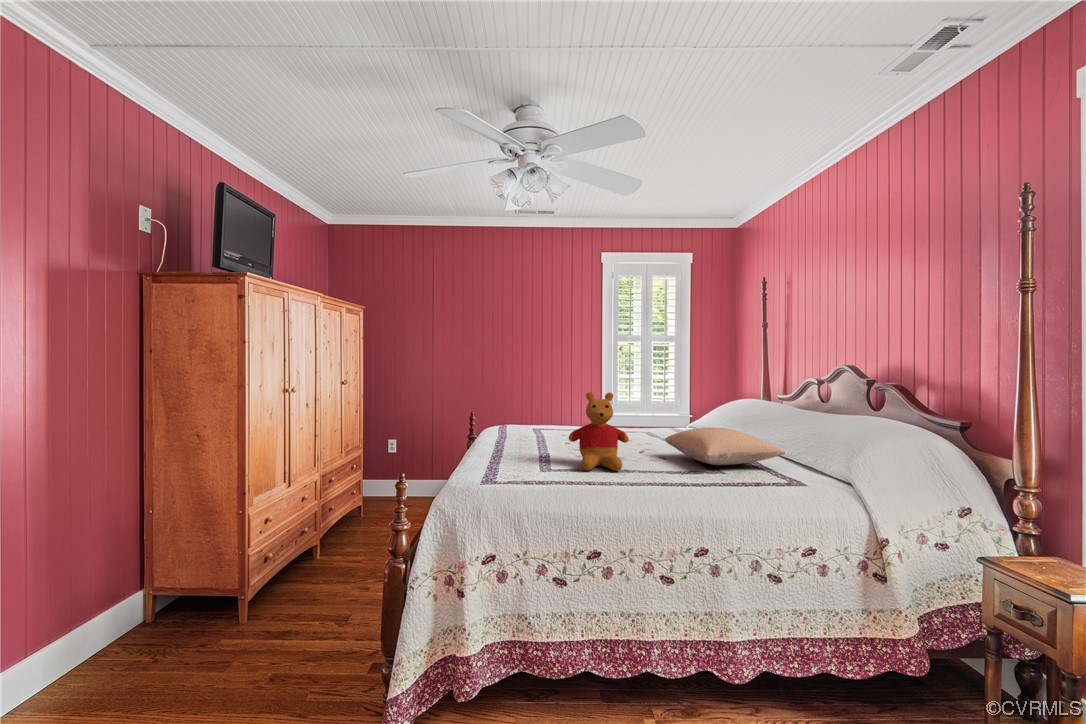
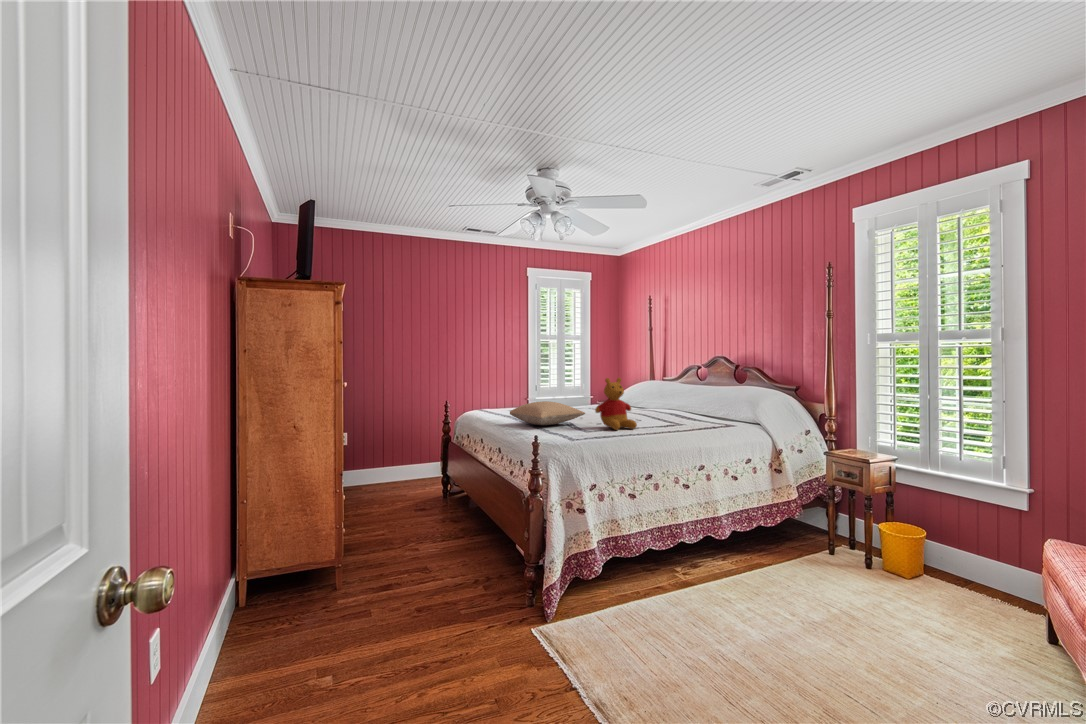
pillow: present [665,427,785,465] -> present [510,401,585,425]

